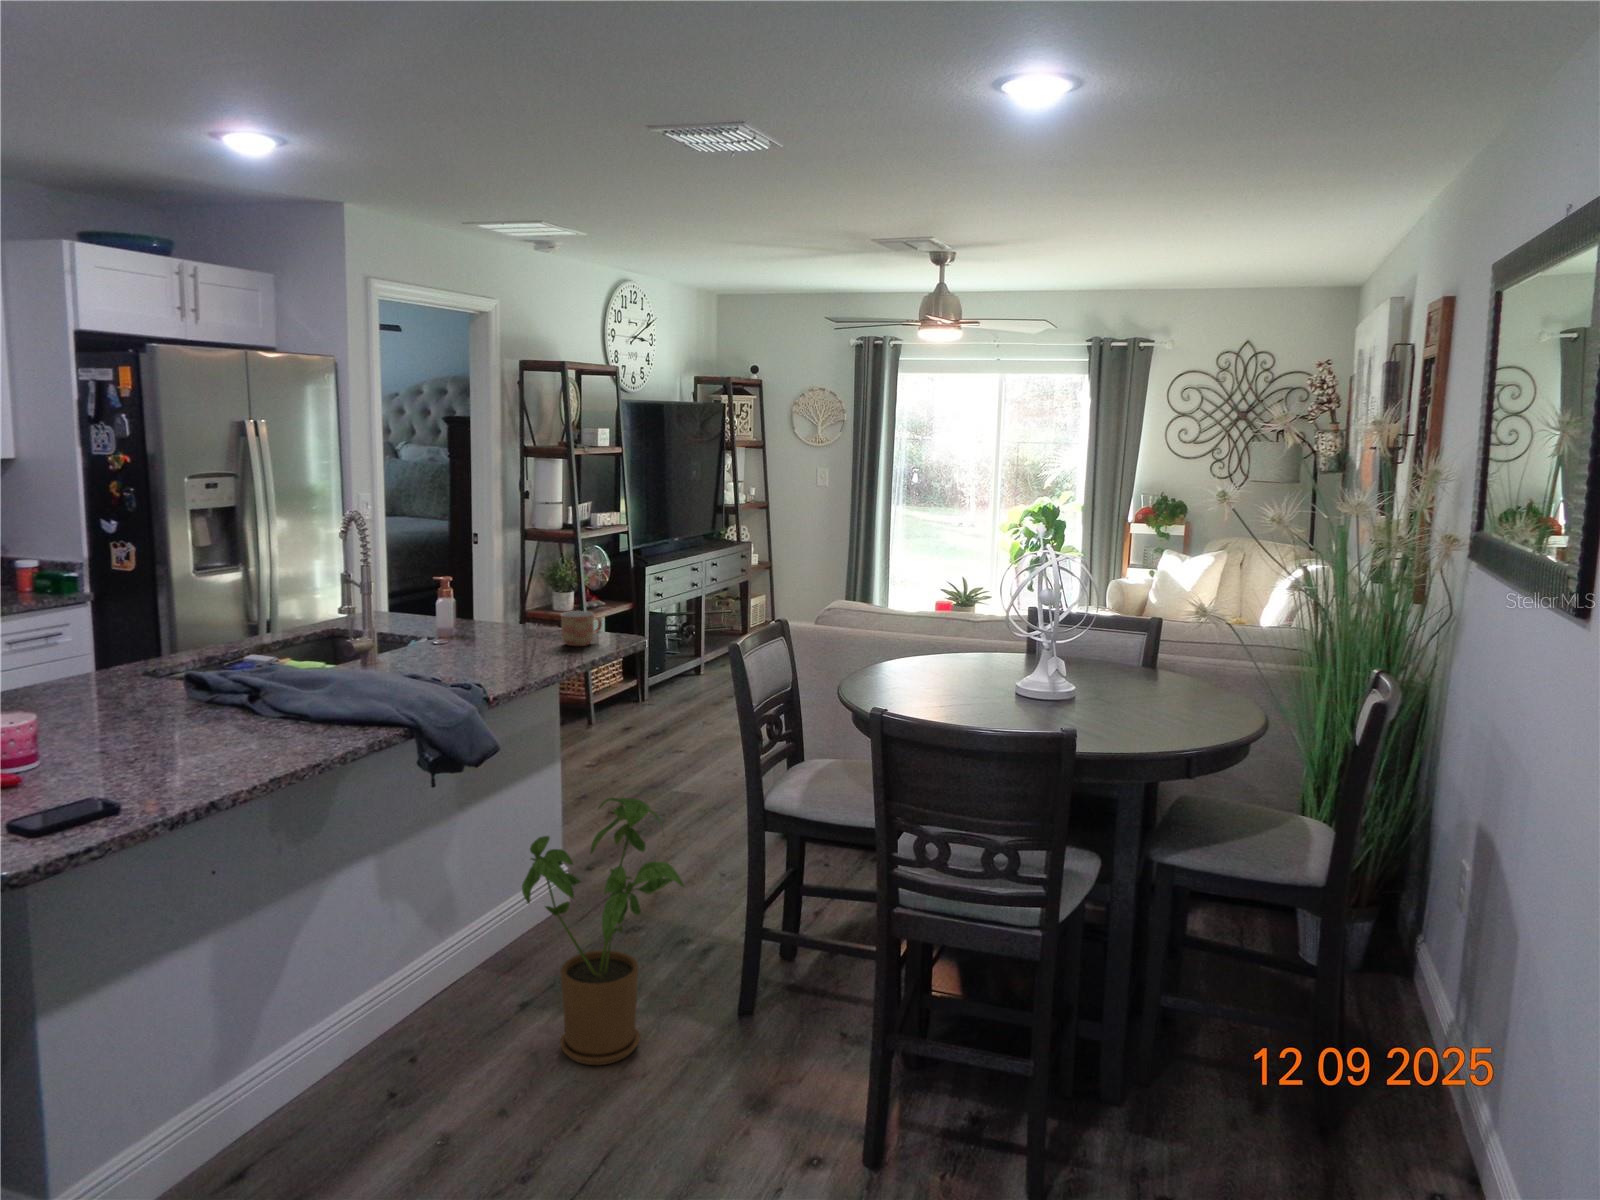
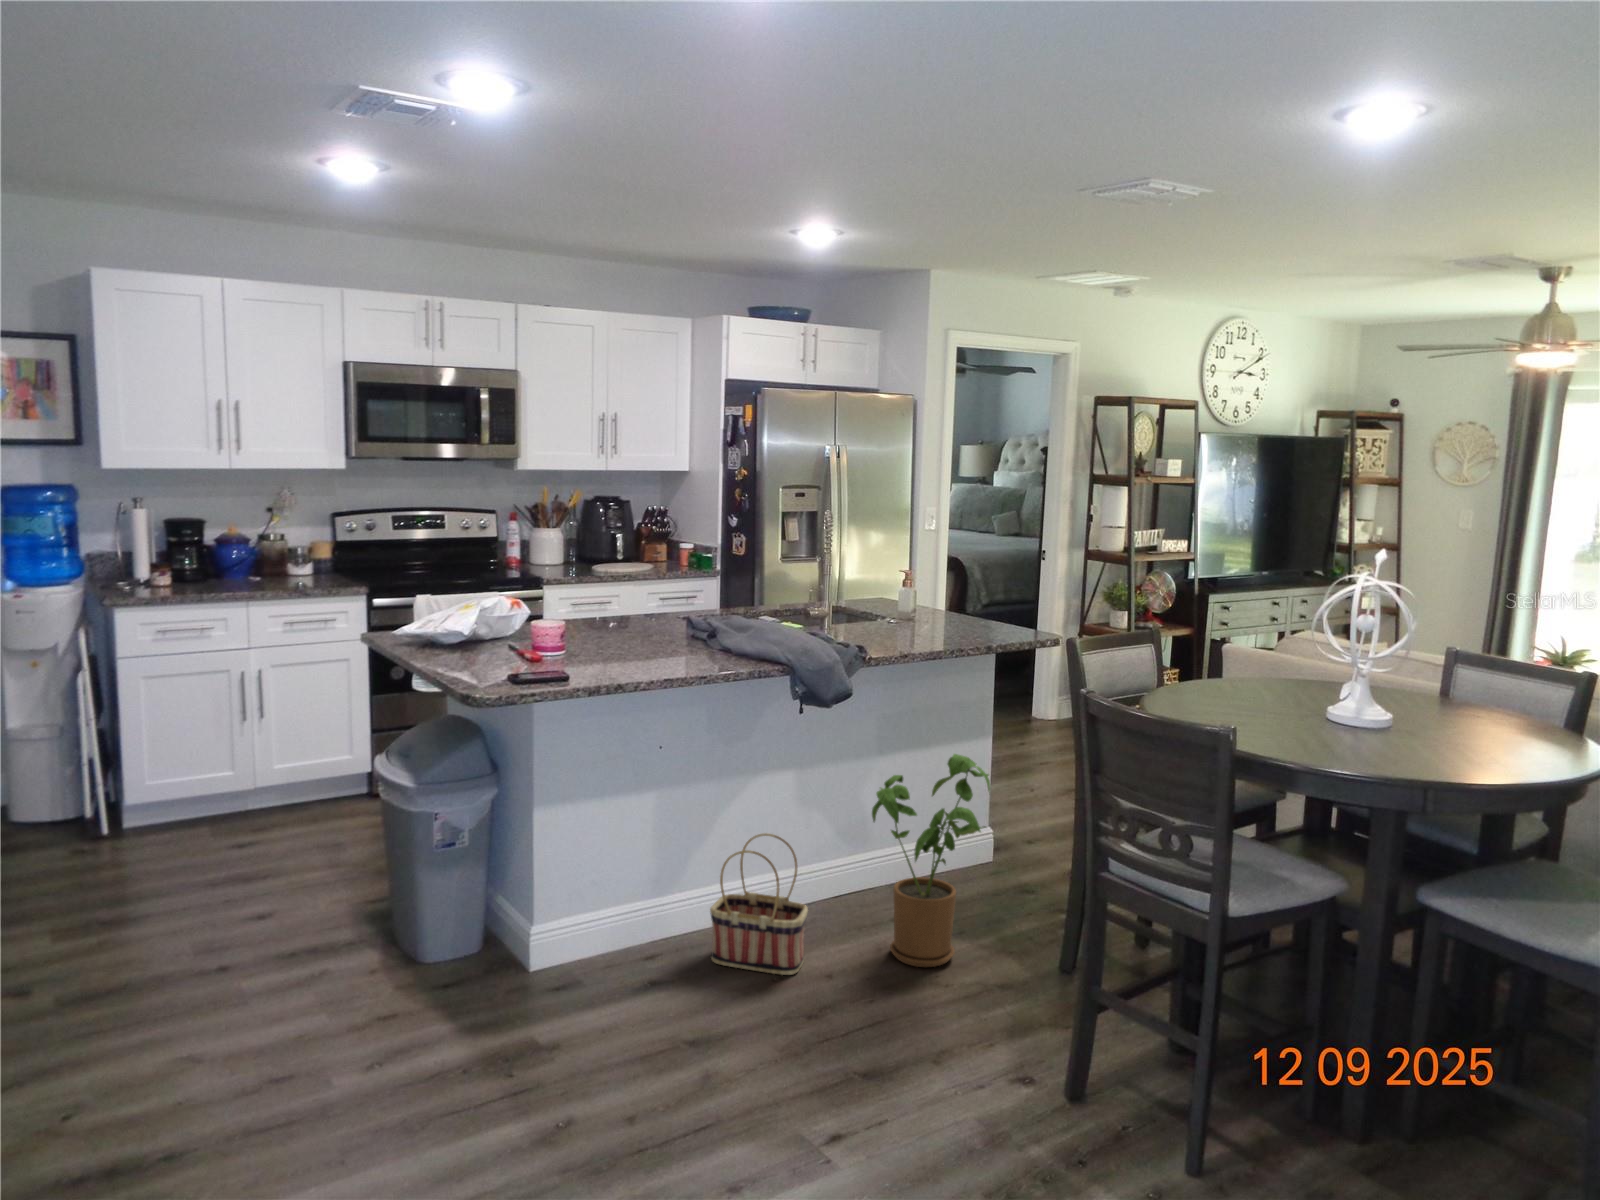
mug: present [561,611,602,646] -> none [970,606,1006,635]
basket: none [337,955,477,1155] -> present [710,833,808,975]

